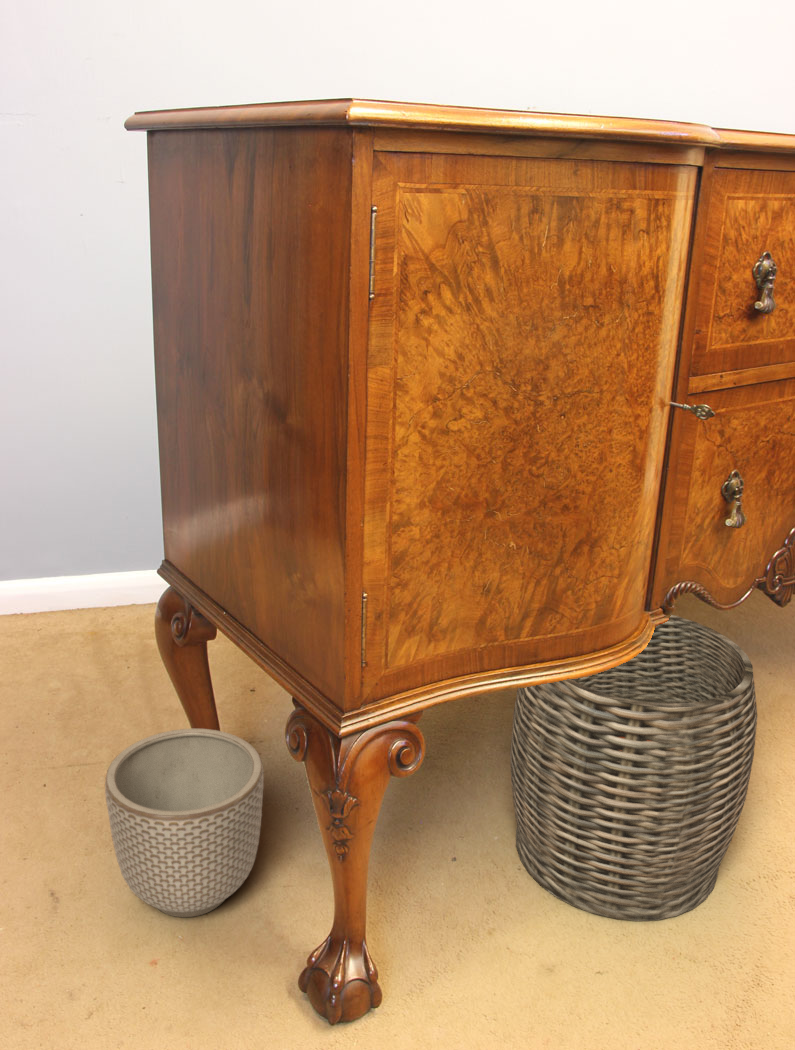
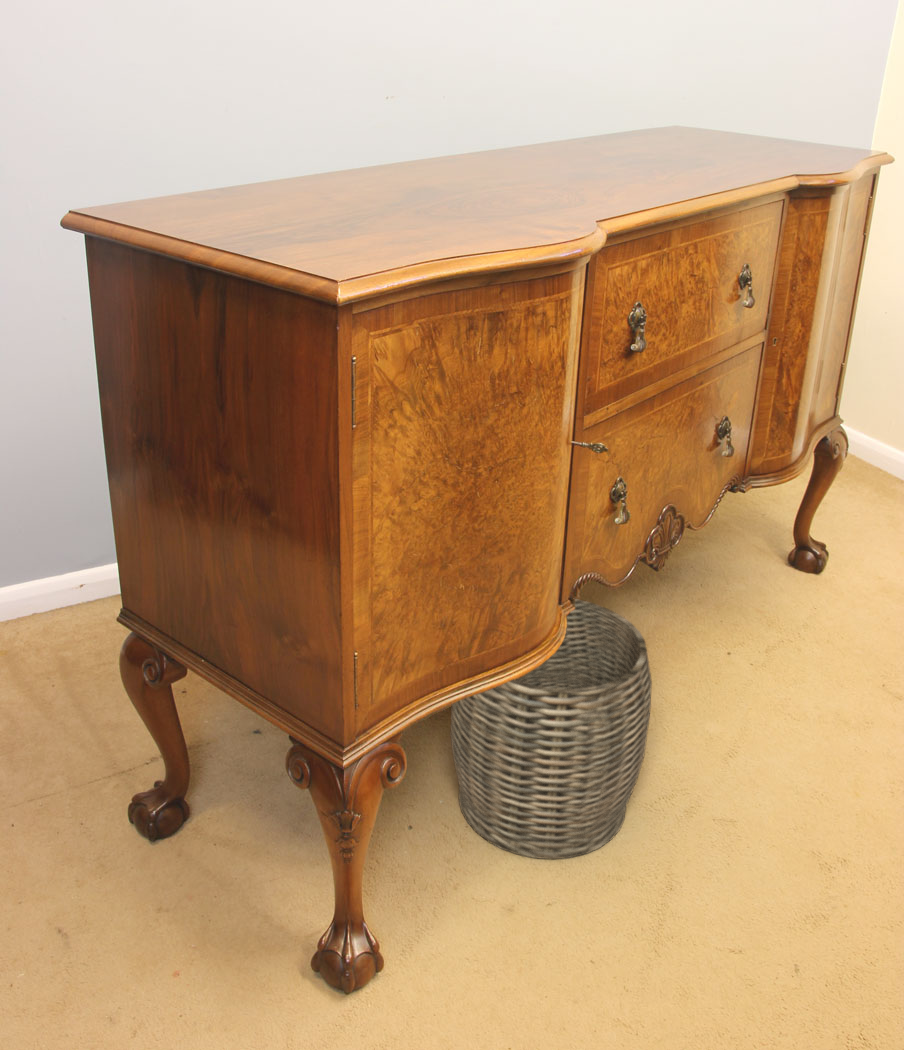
planter: present [105,728,263,917] -> none [107,758,249,927]

